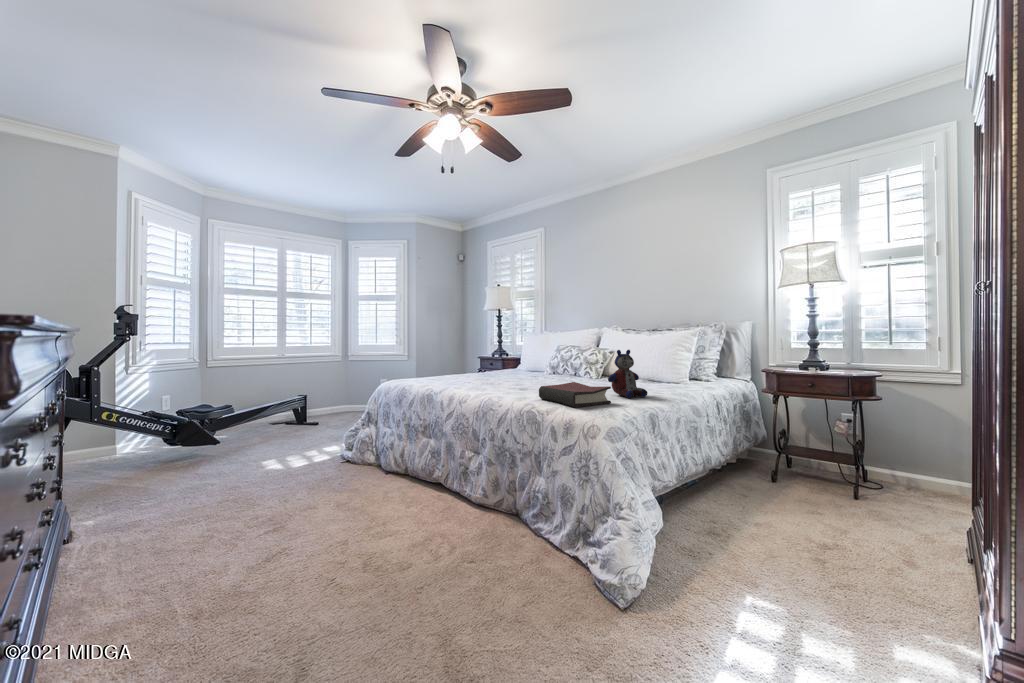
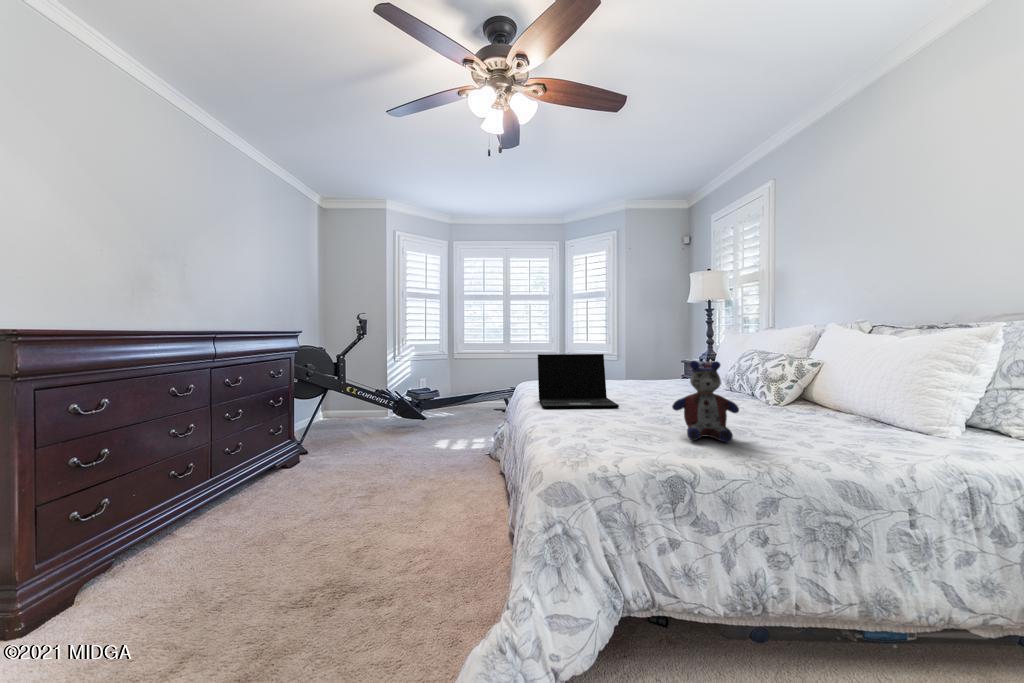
laptop: none [461,350,536,395] -> present [538,354,619,408]
hardback book: present [539,382,611,407] -> none [563,404,636,441]

